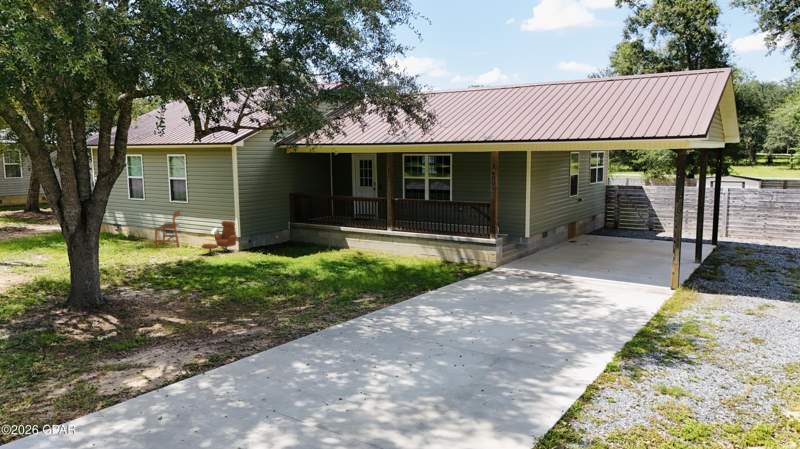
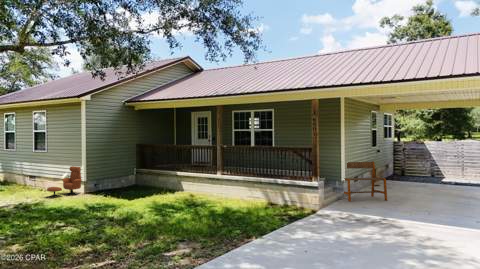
bench: present [154,210,181,248] -> present [343,161,387,202]

